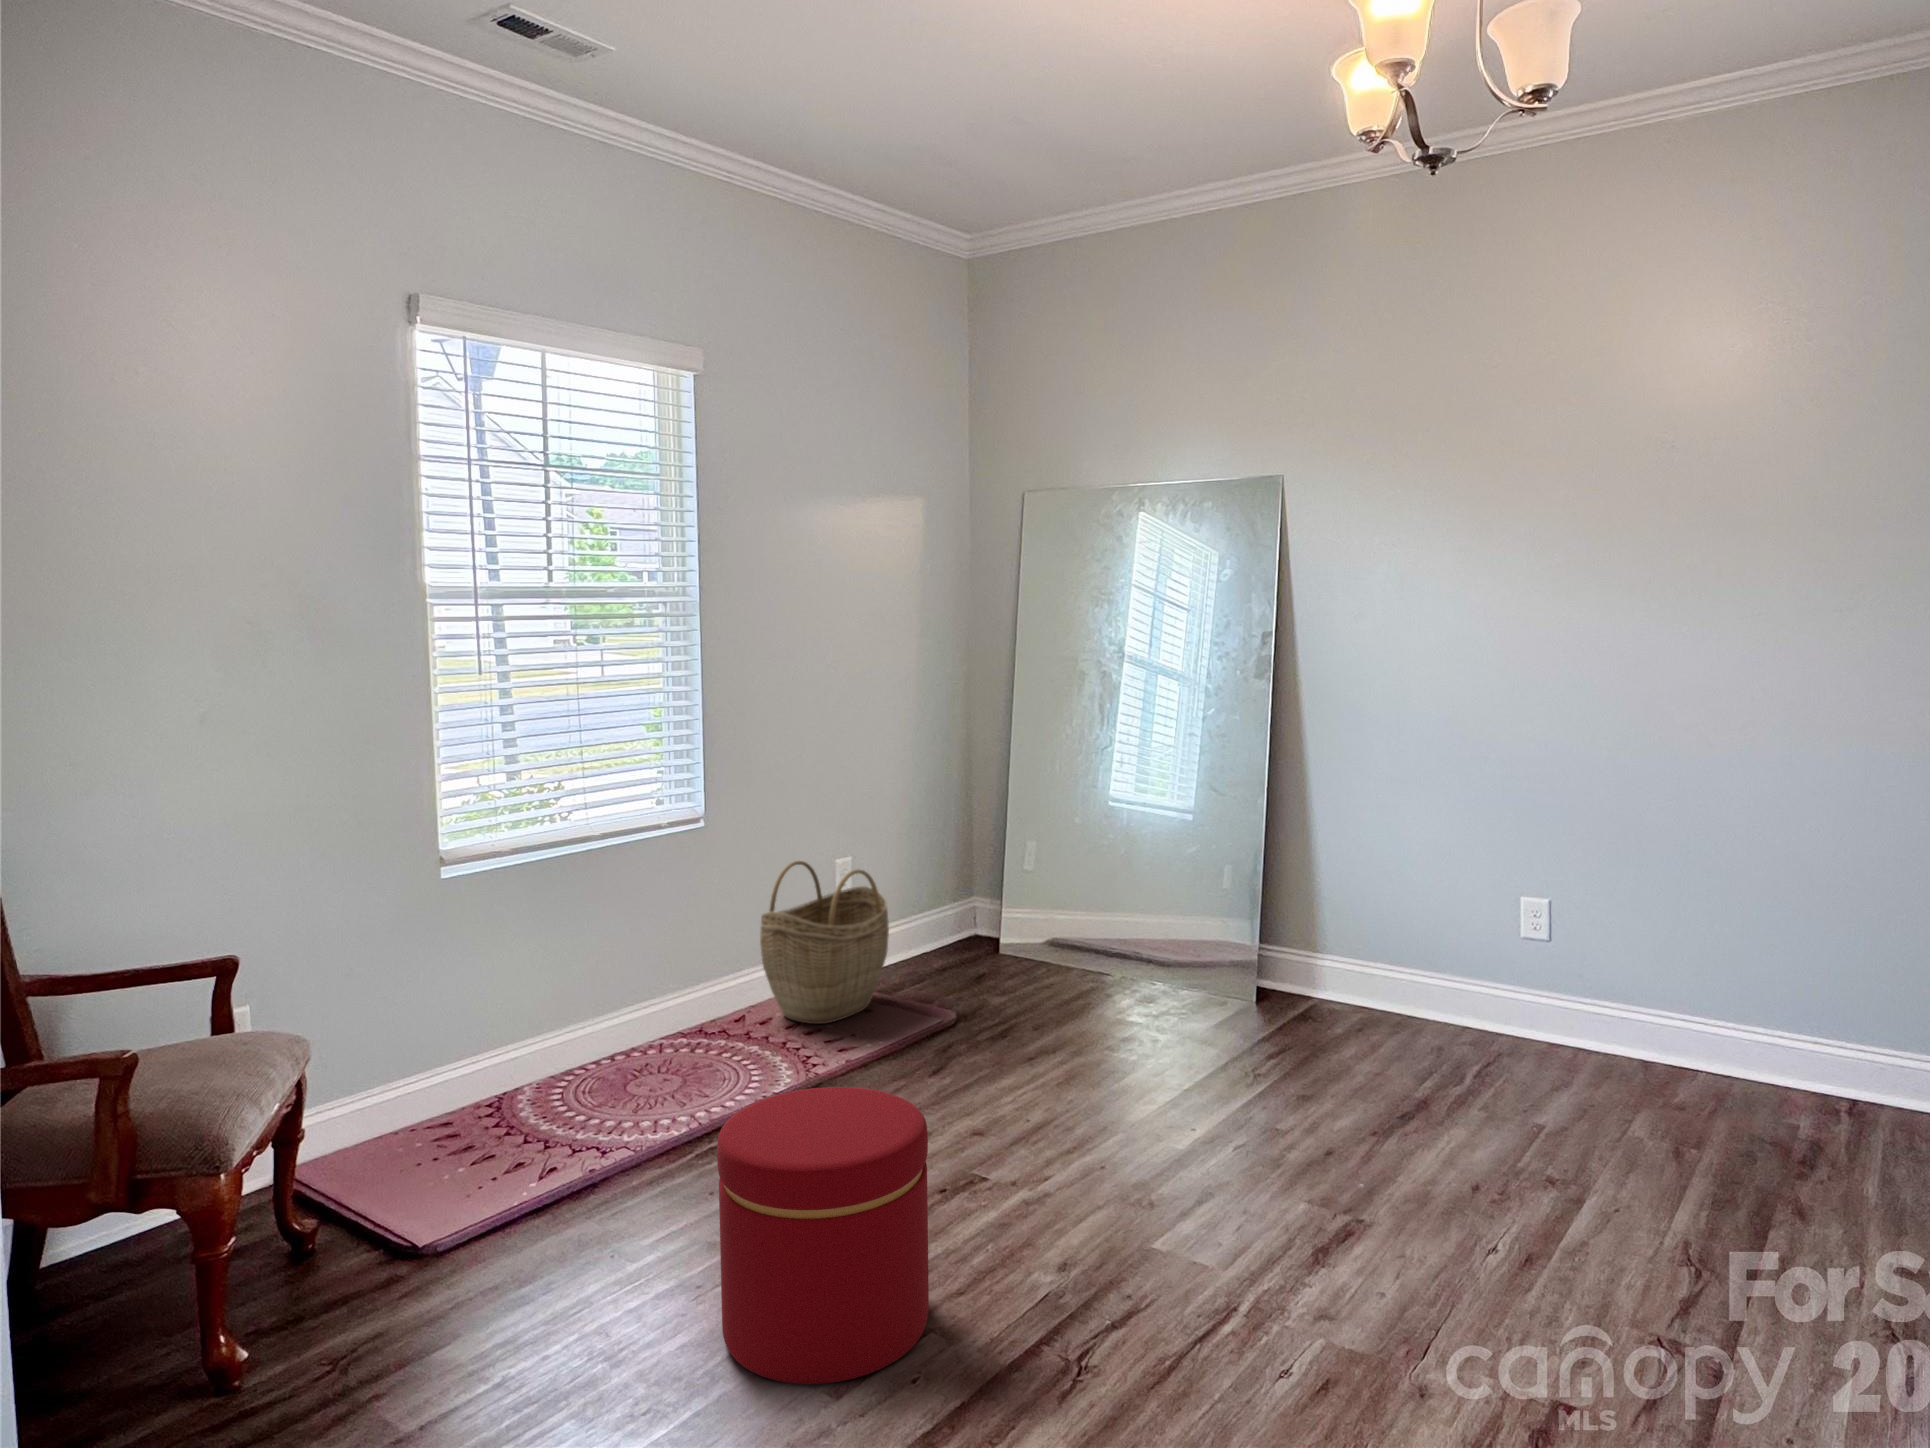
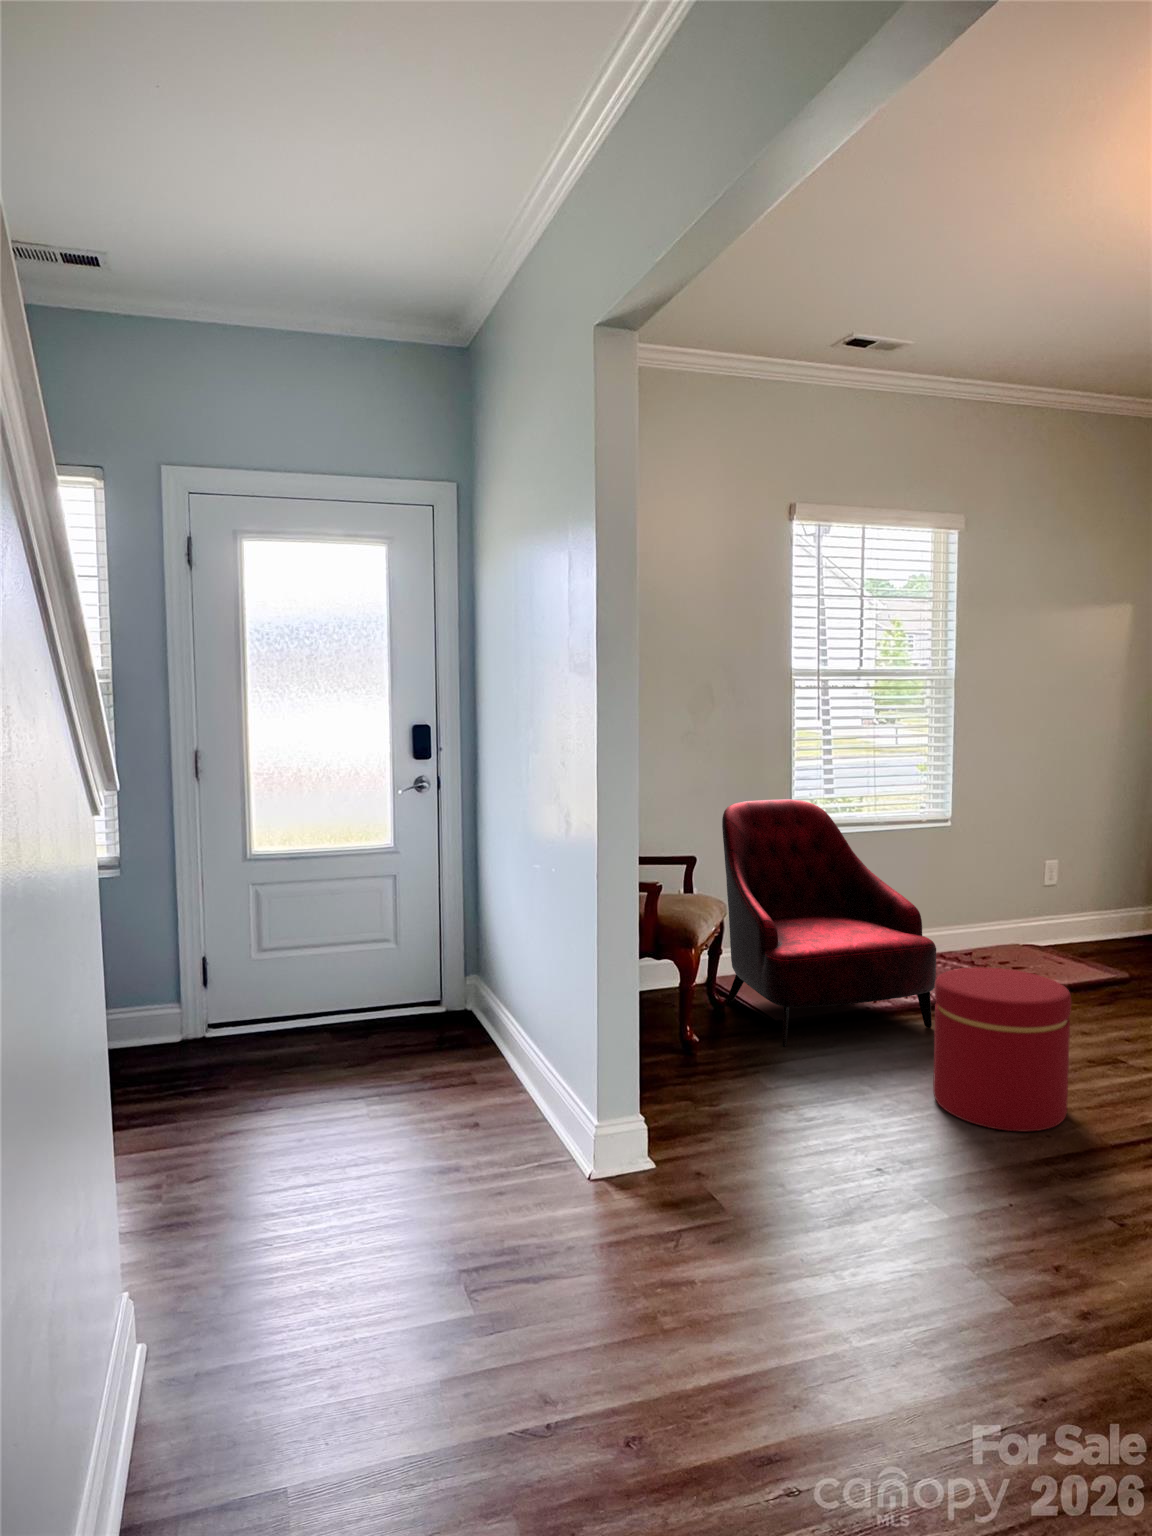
armchair: none [299,818,703,1305] -> present [722,799,936,1047]
woven basket: present [760,861,889,1024] -> none [986,856,1083,967]

